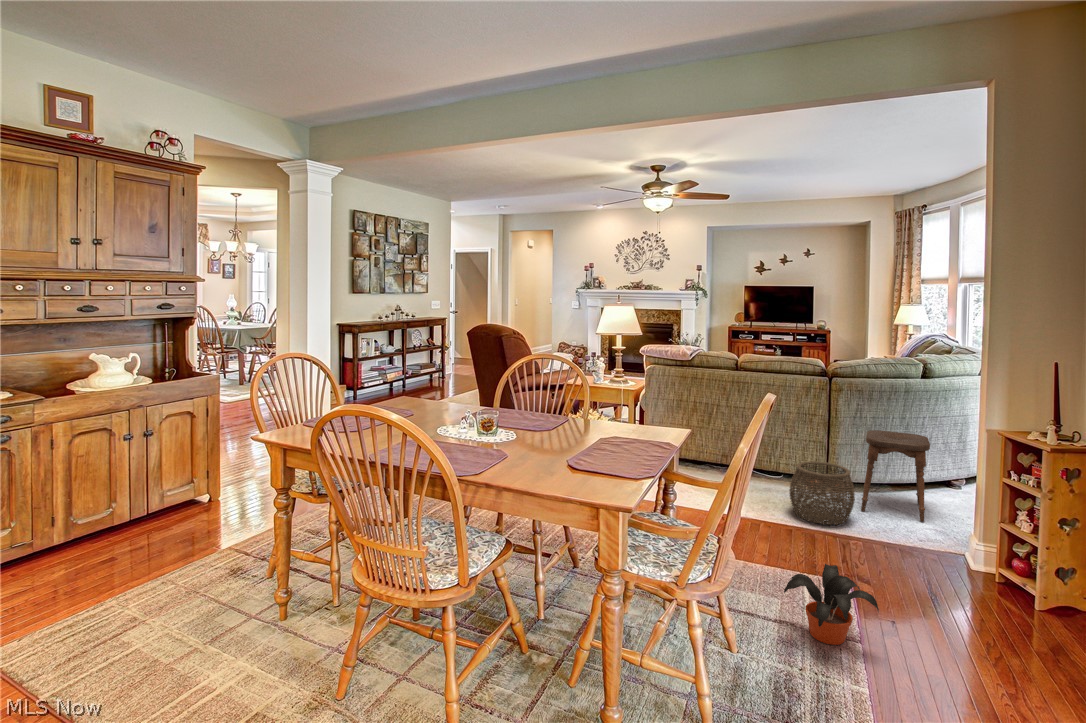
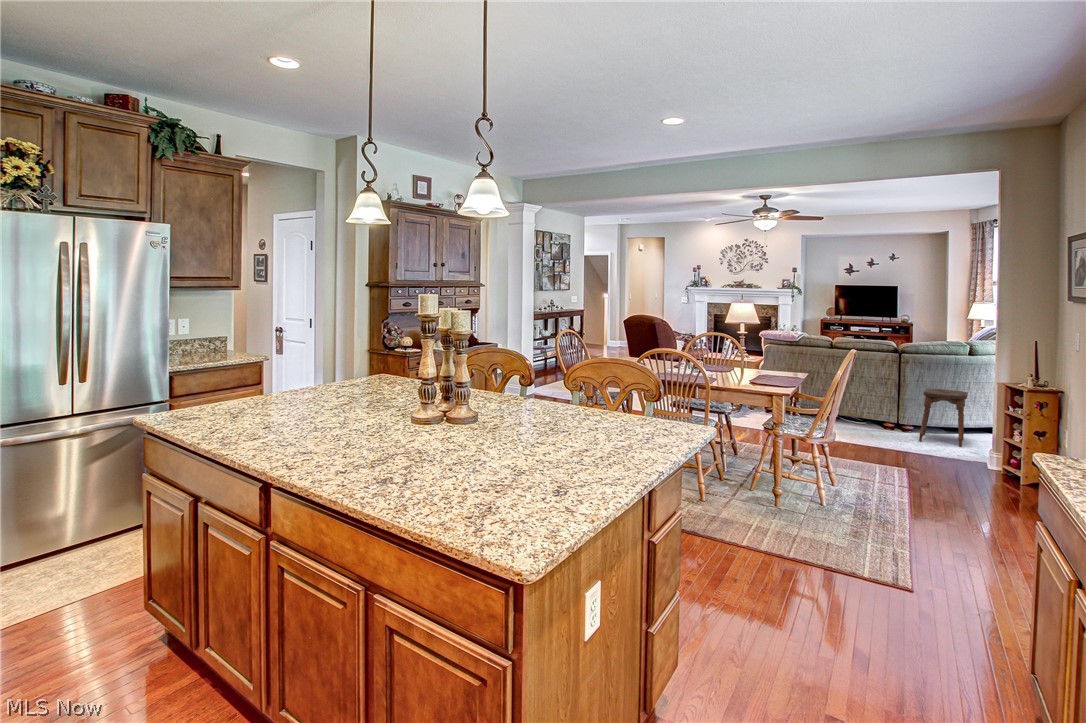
woven basket: present [789,461,855,525] -> none [868,407,914,446]
potted plant: present [784,564,879,645] -> none [862,446,914,485]

